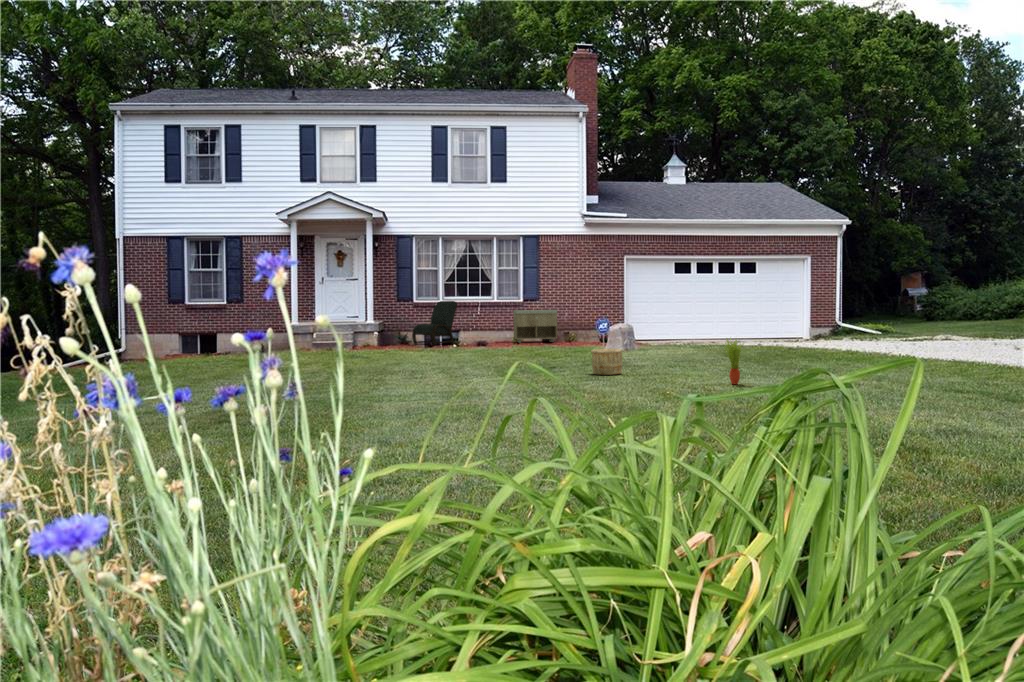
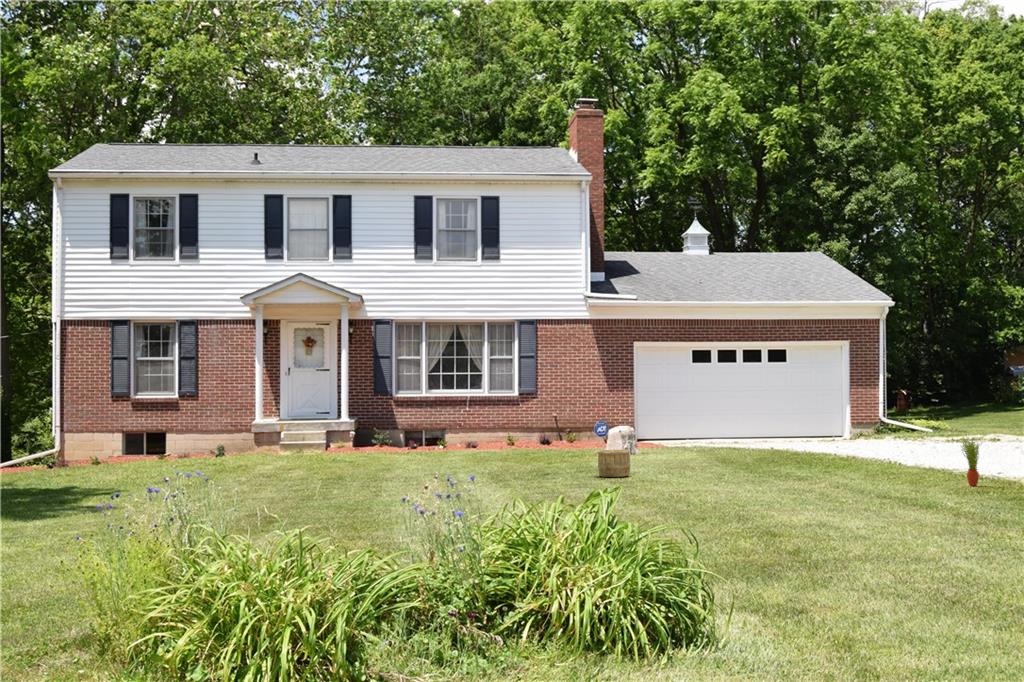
lounge chair: present [412,301,457,345] -> none [391,395,443,445]
storage bench: present [513,310,557,343] -> none [508,405,559,443]
potted plant: present [725,339,742,384] -> present [962,437,982,486]

